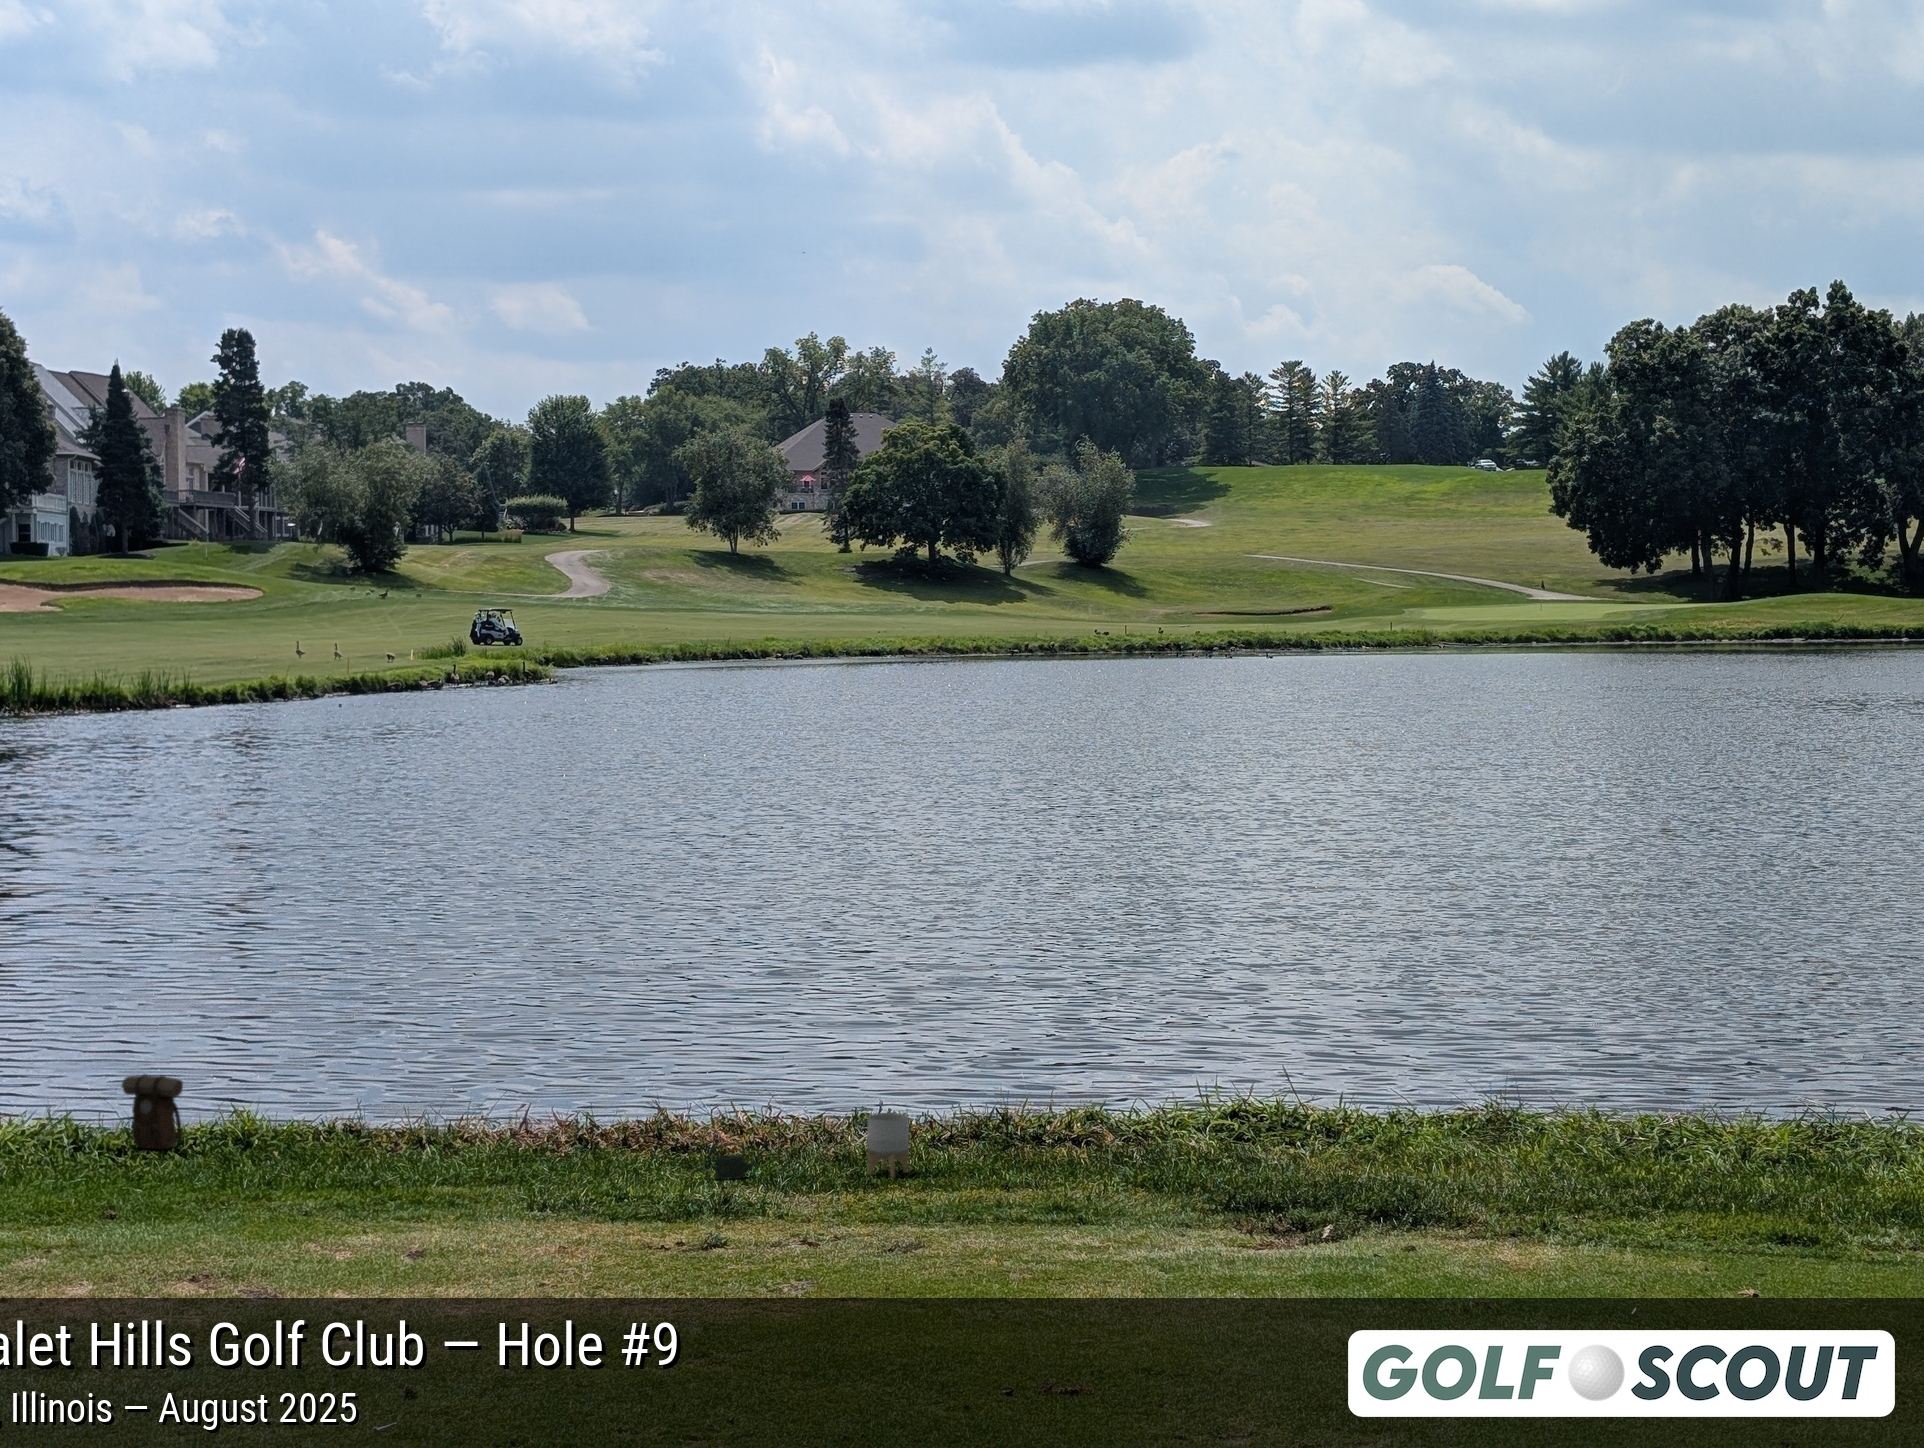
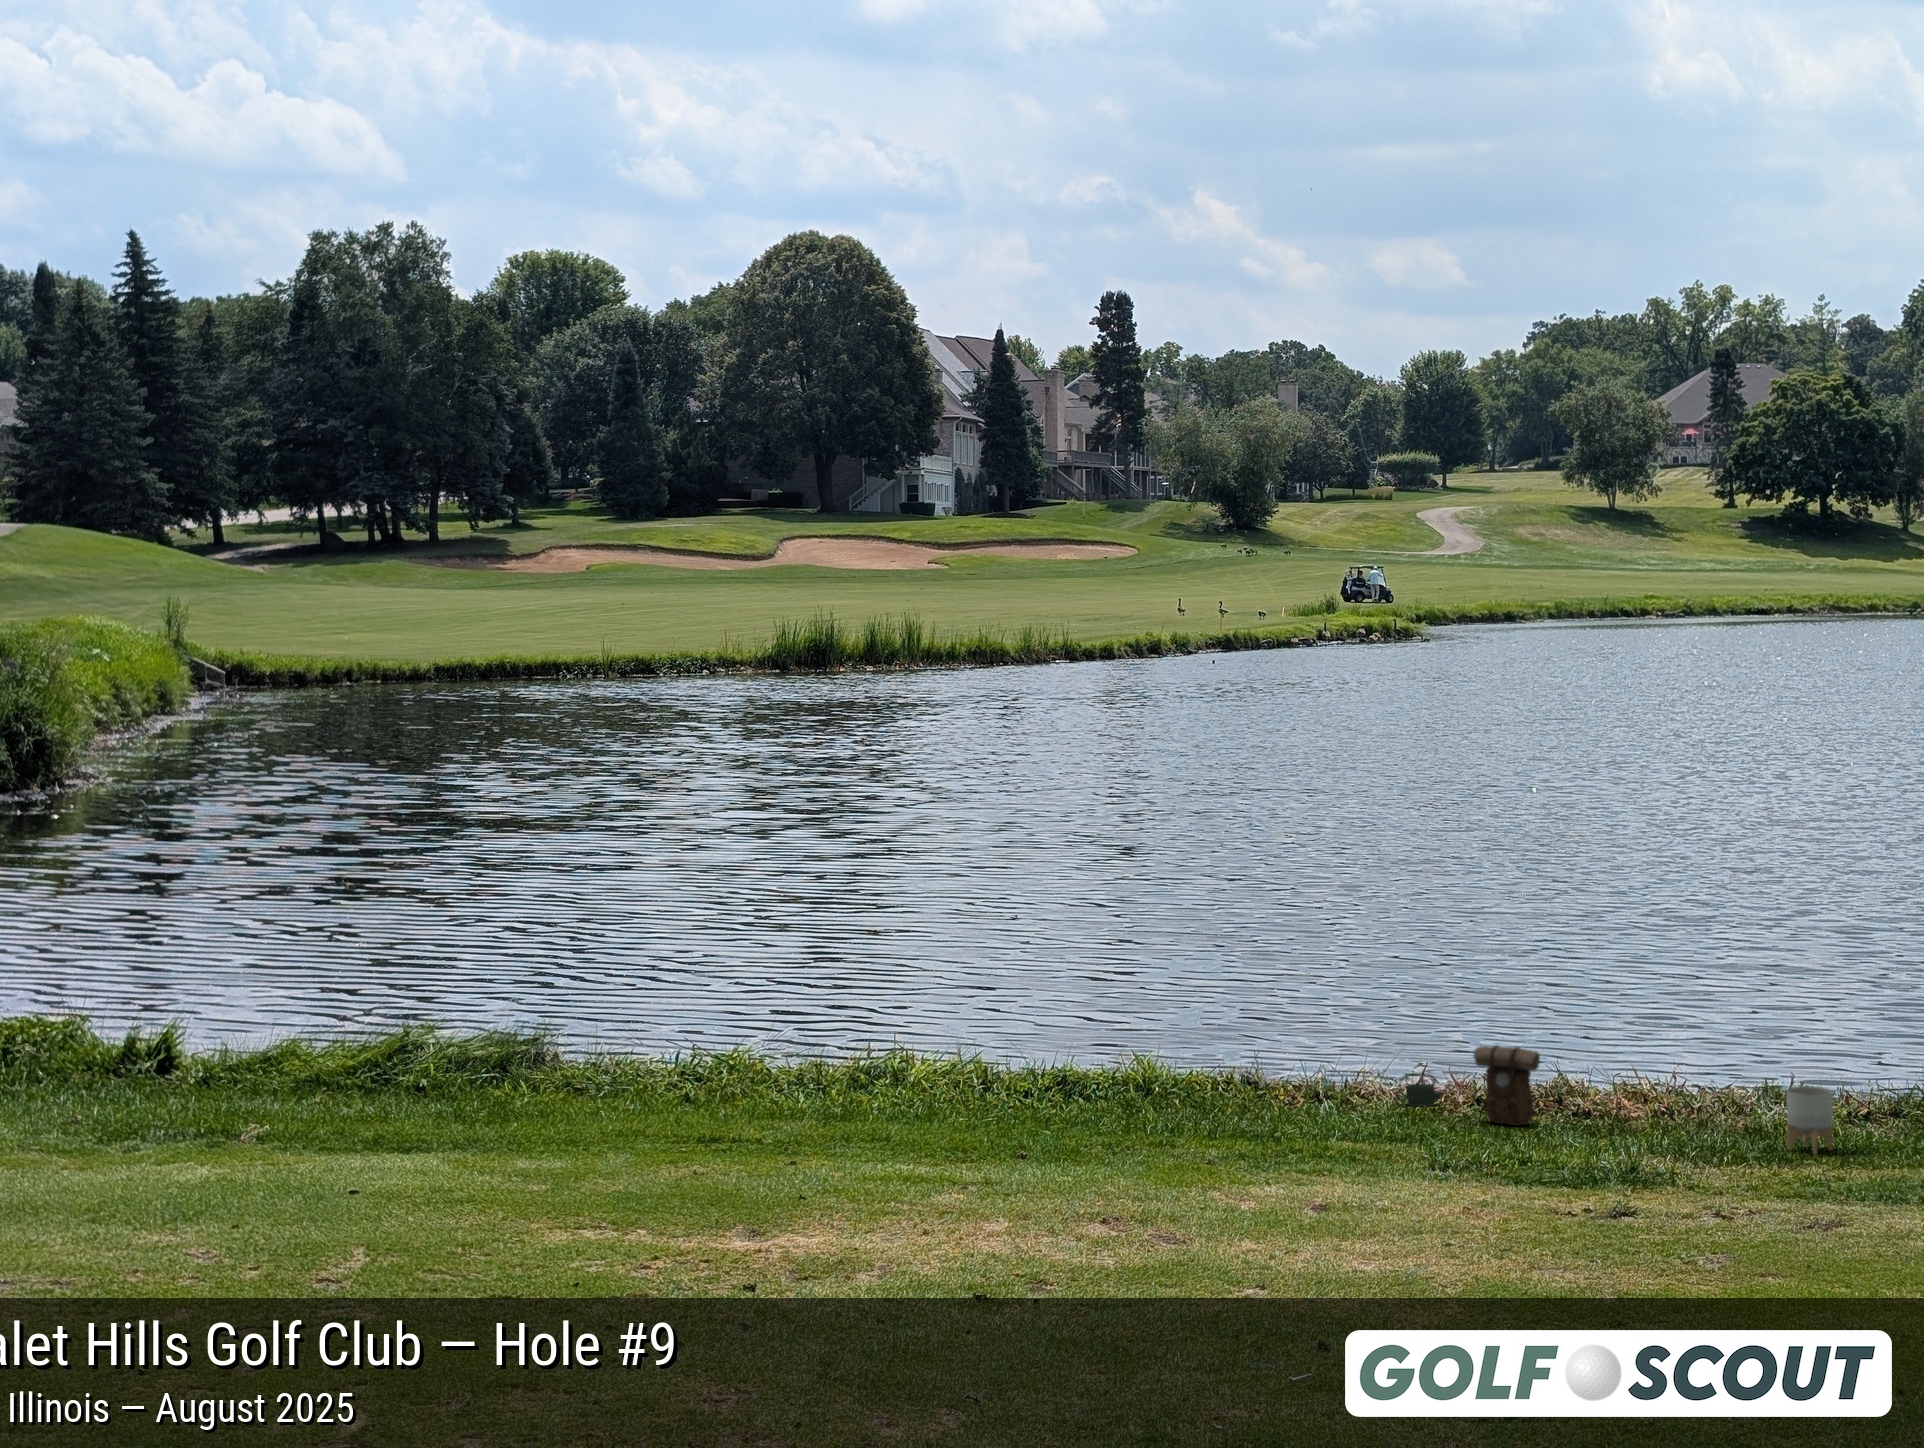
backpack: present [122,1074,183,1150] -> present [1473,1045,1540,1126]
watering can: present [708,1143,764,1180] -> present [1399,1073,1452,1107]

